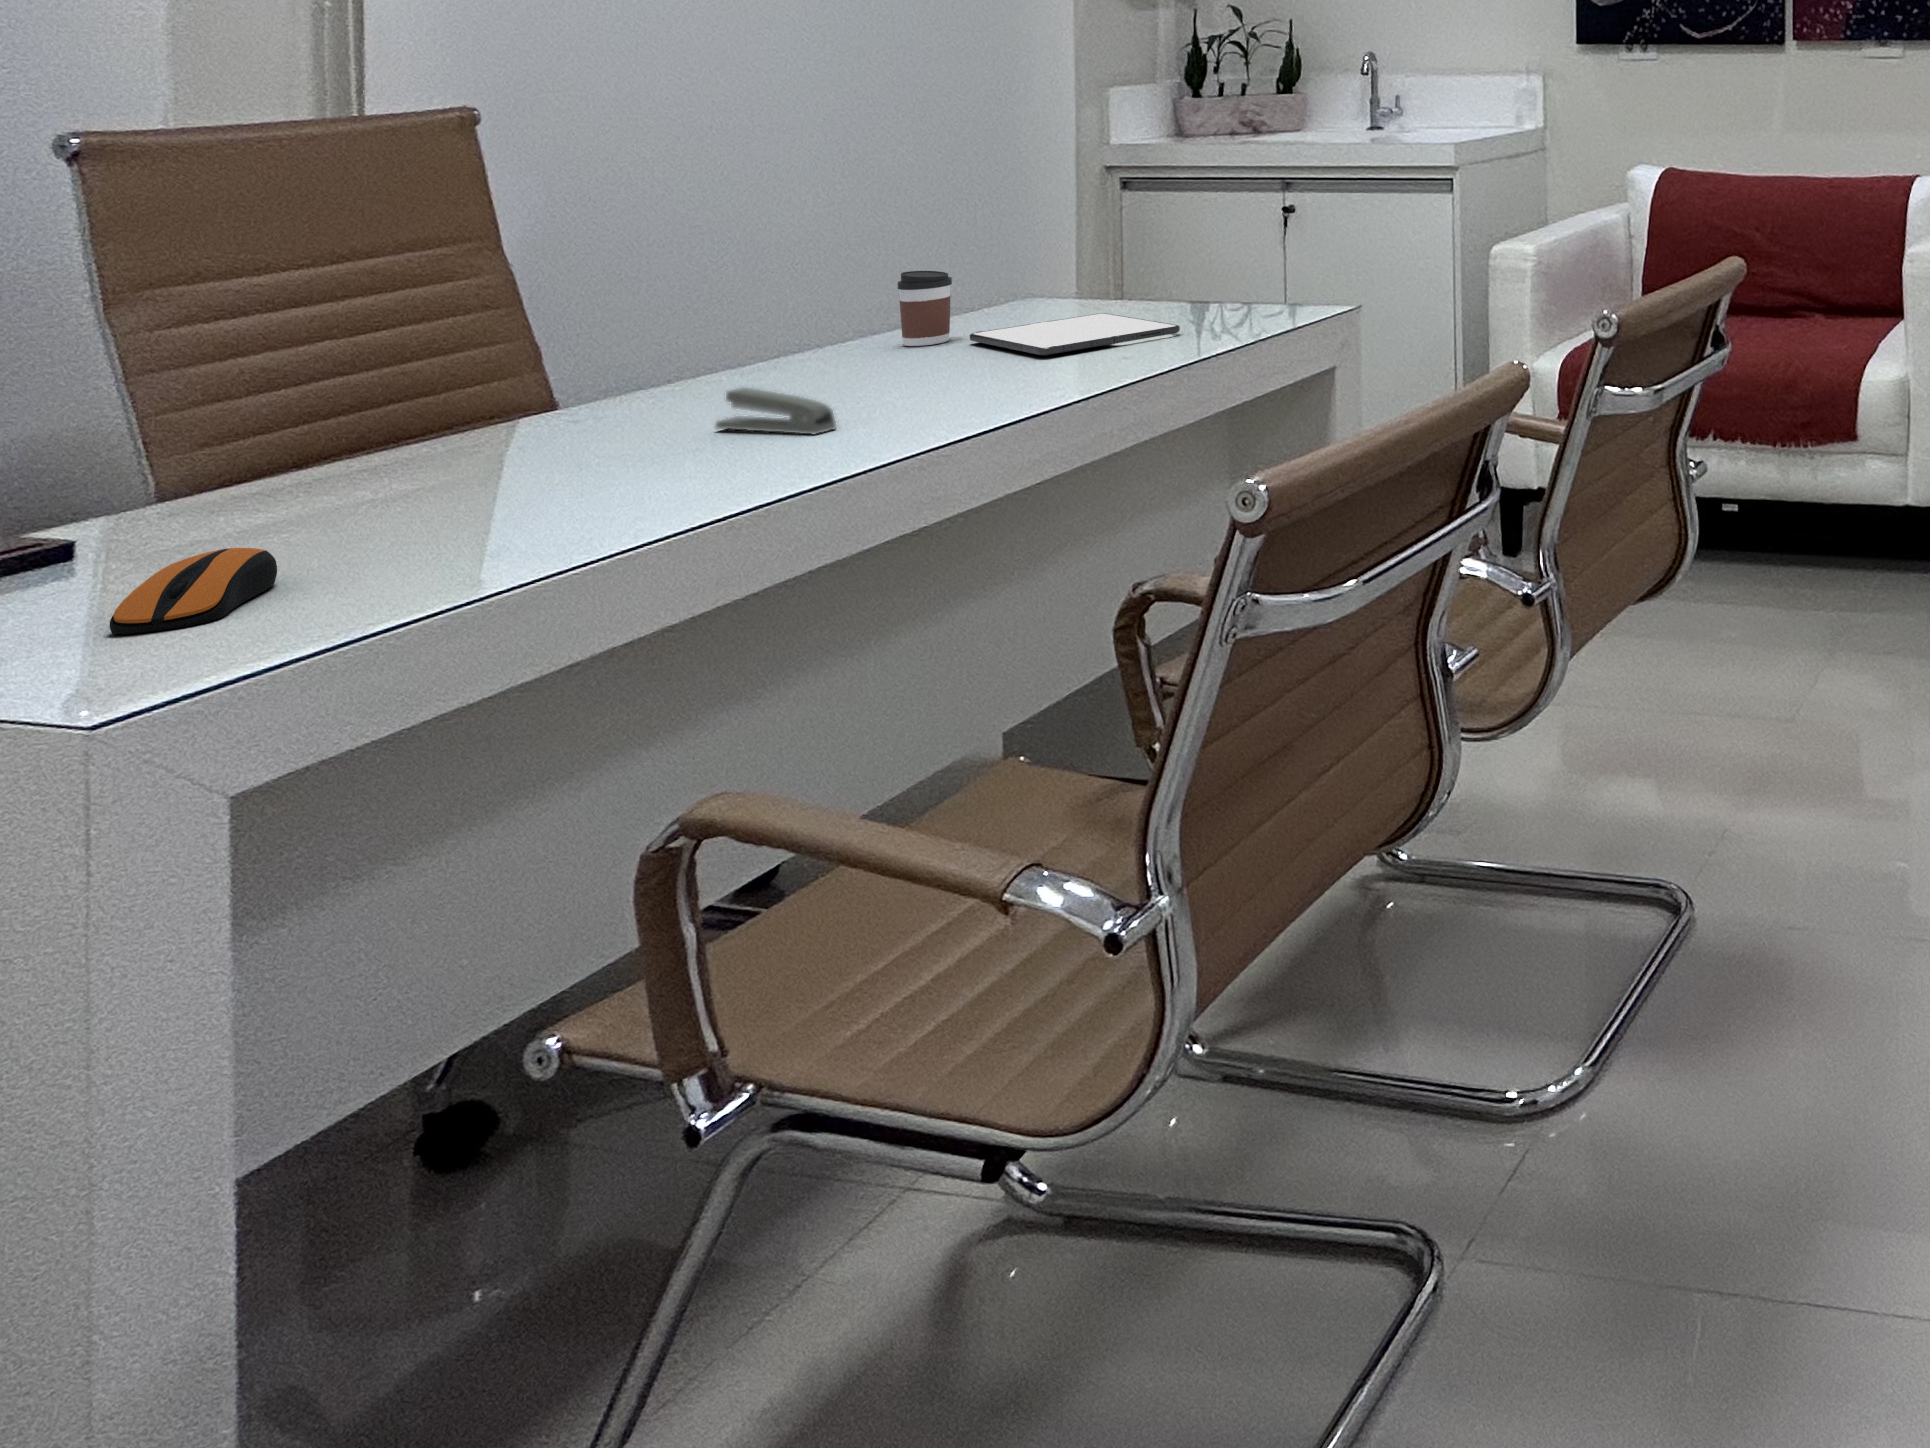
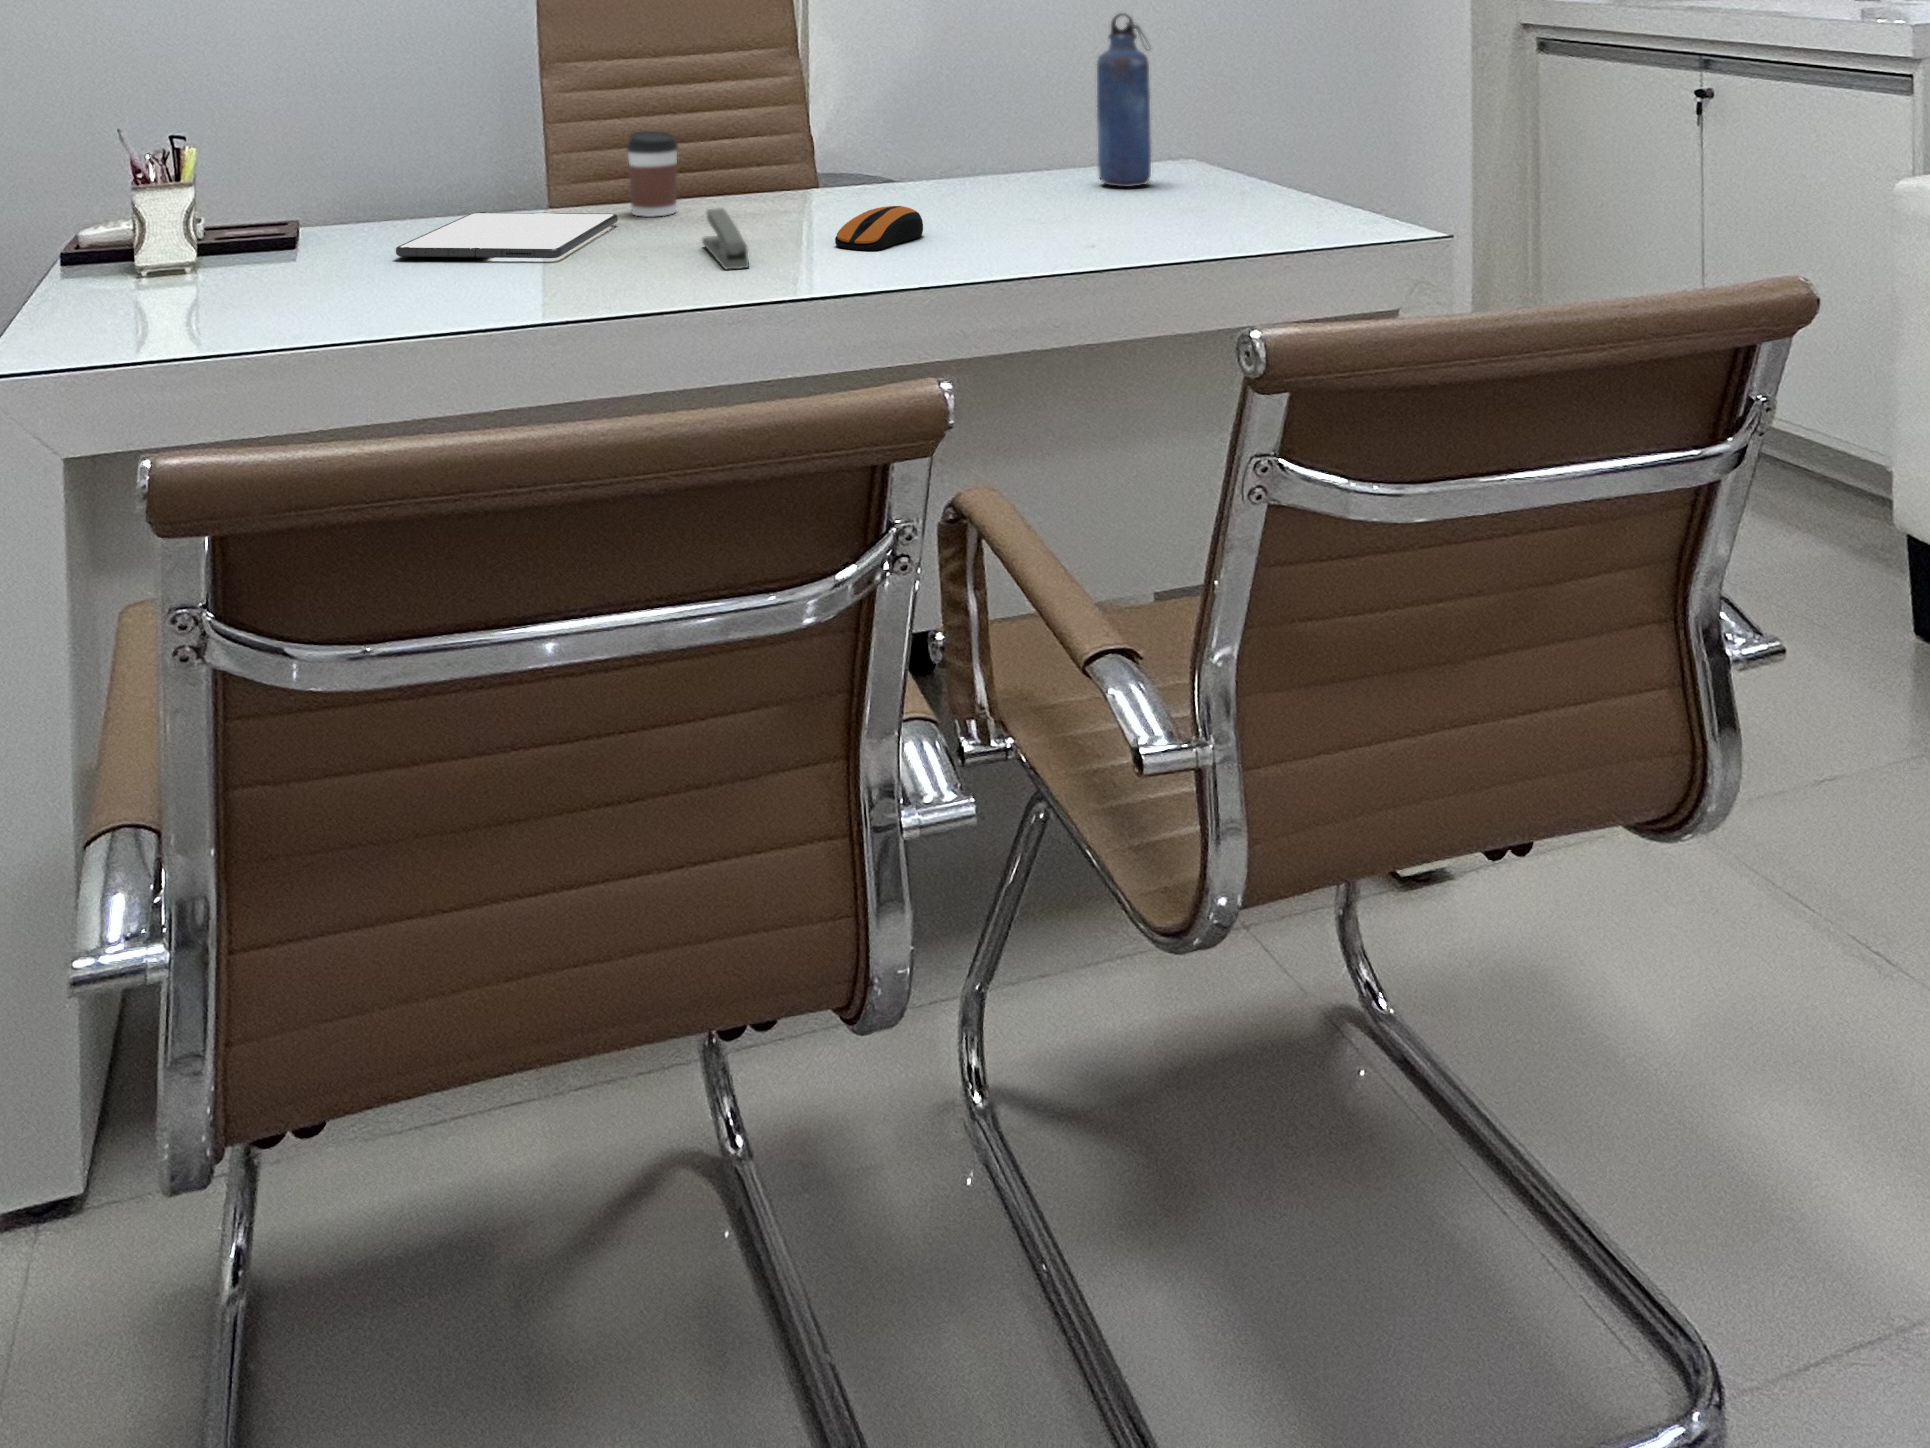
water bottle: none [971,169,1027,327] -> present [1097,13,1151,187]
coffee cup: present [898,271,952,346] -> present [627,131,678,217]
tablet: present [970,313,1180,356] -> present [396,212,618,258]
computer mouse: present [110,548,277,634] -> present [835,206,923,250]

